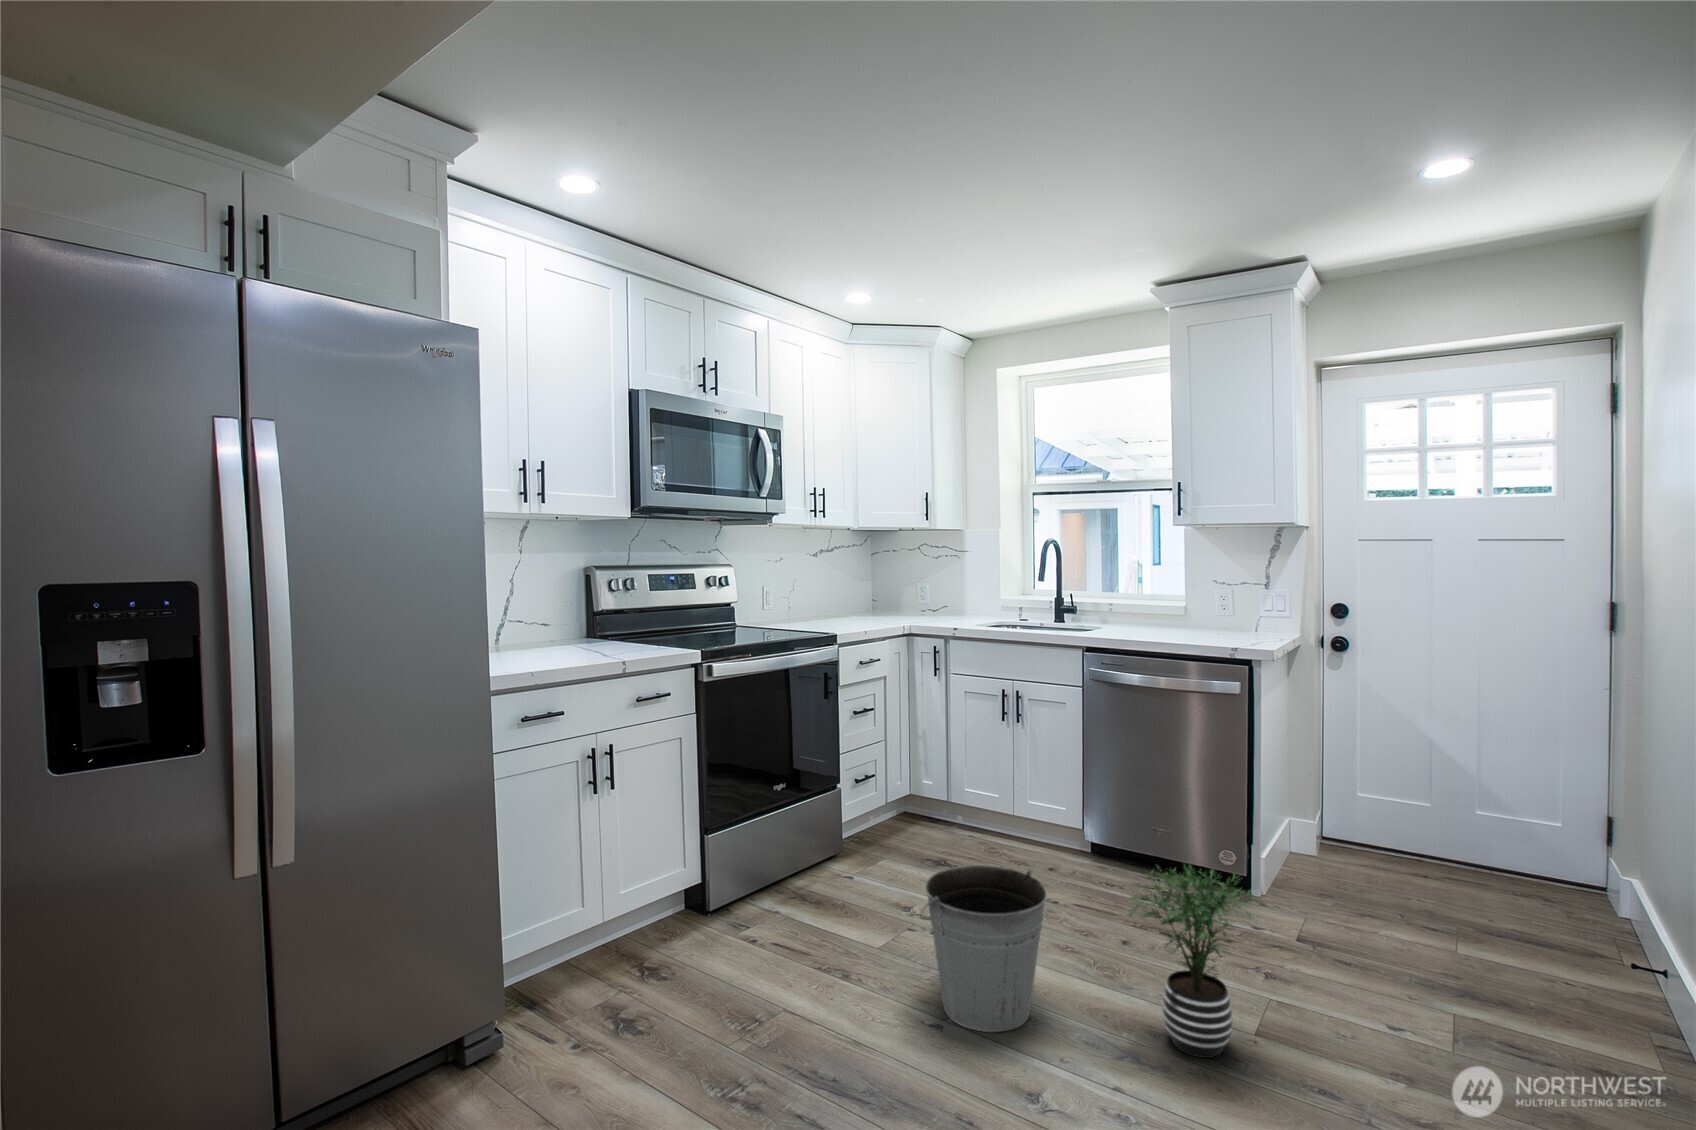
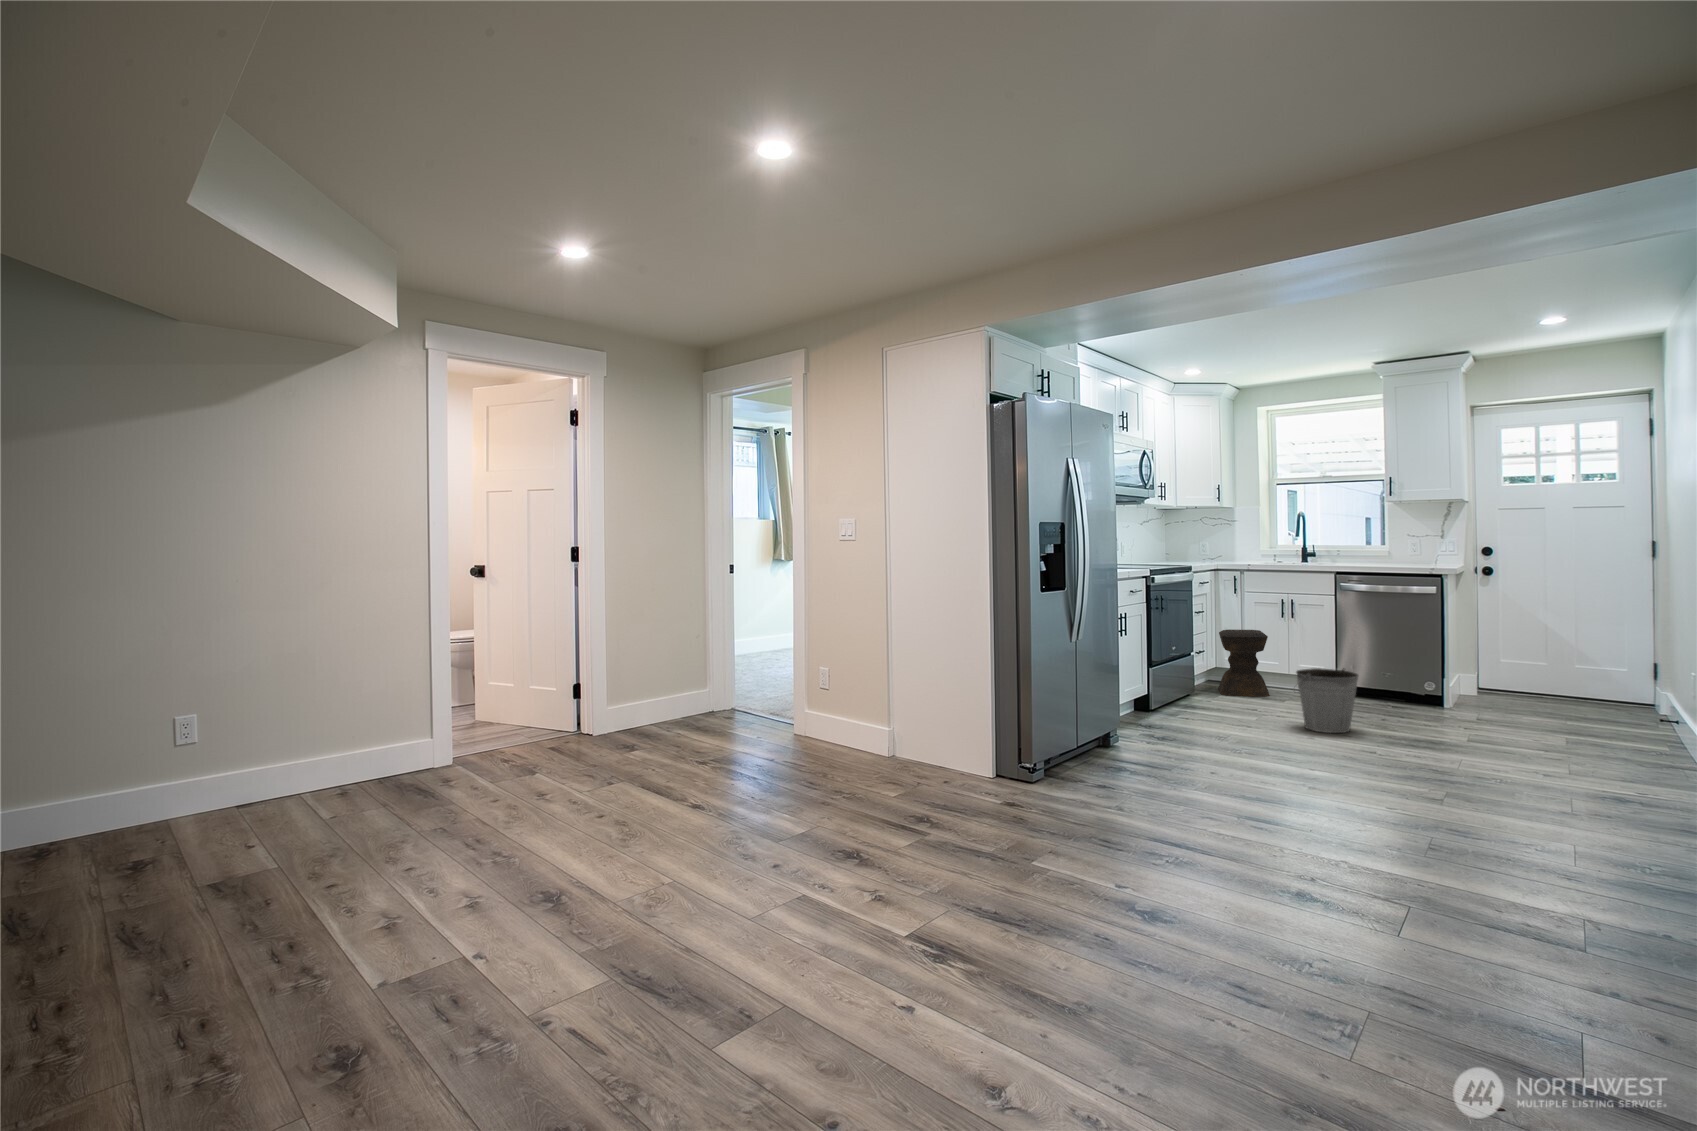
stool: none [887,738,971,868] -> present [1218,629,1270,697]
potted plant: present [1129,865,1251,1058] -> none [1398,656,1466,737]

